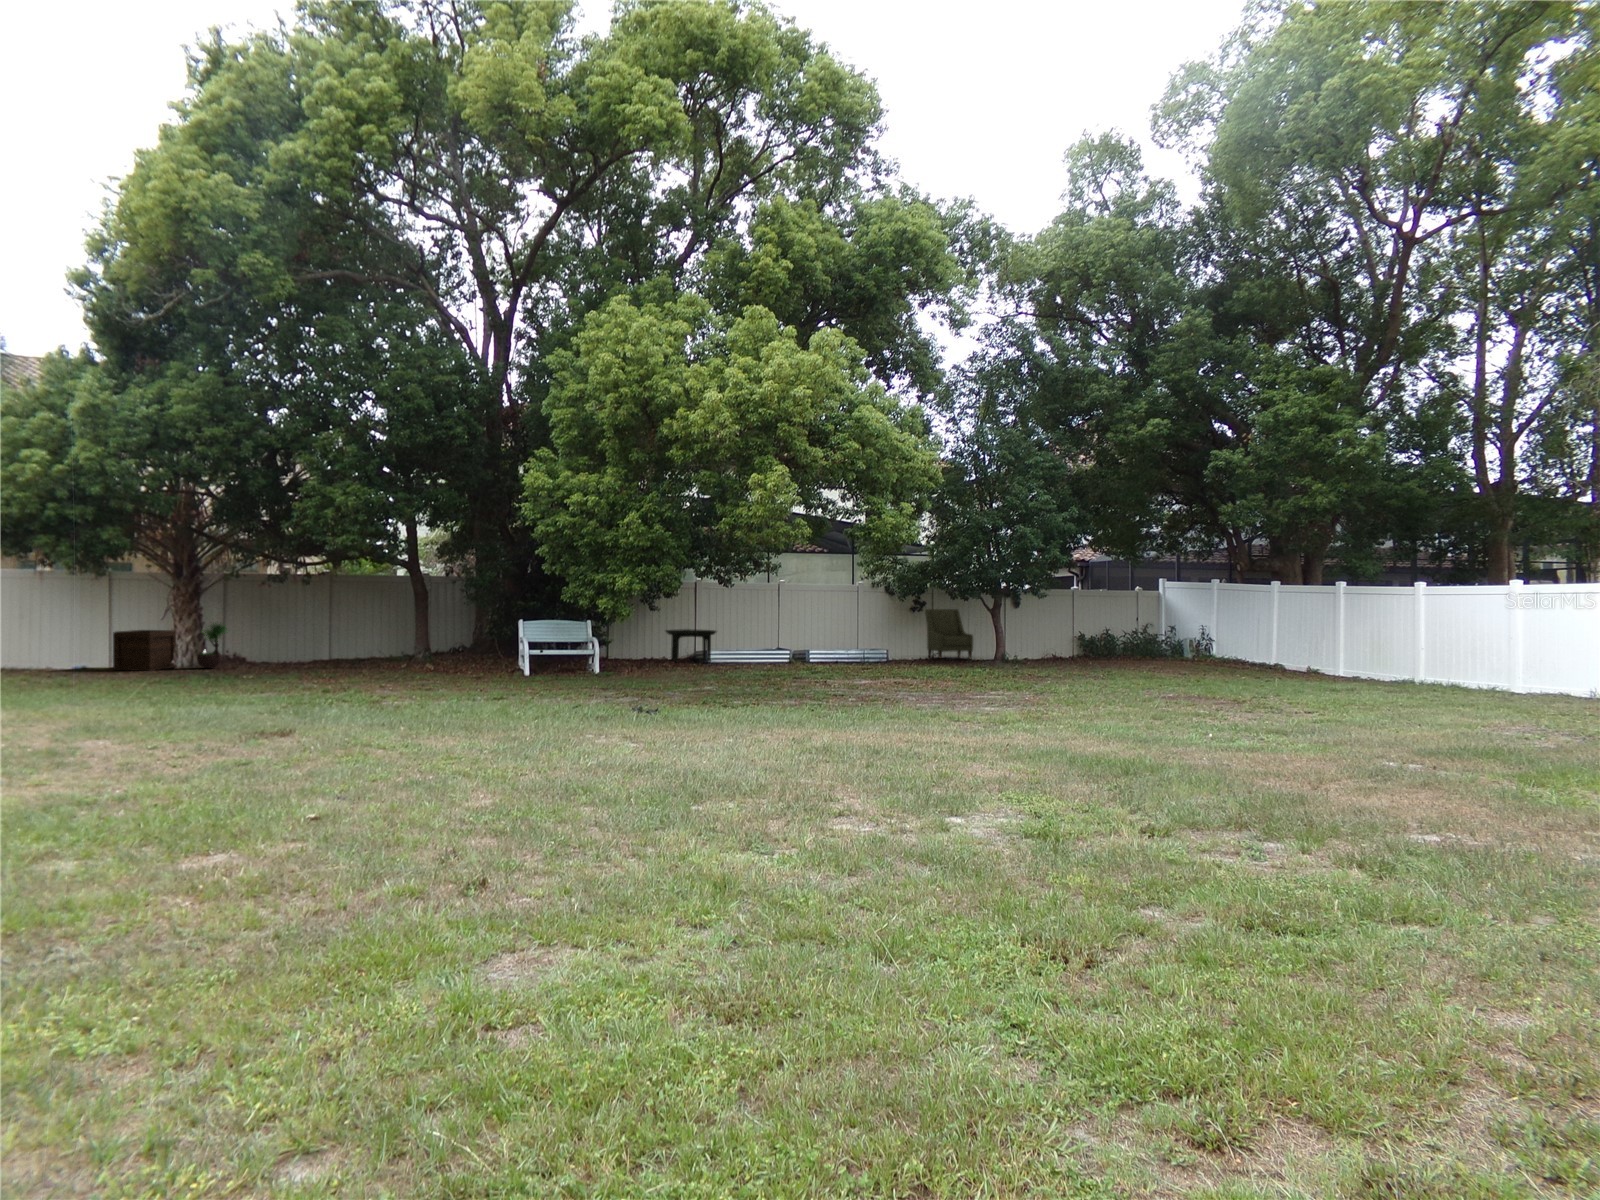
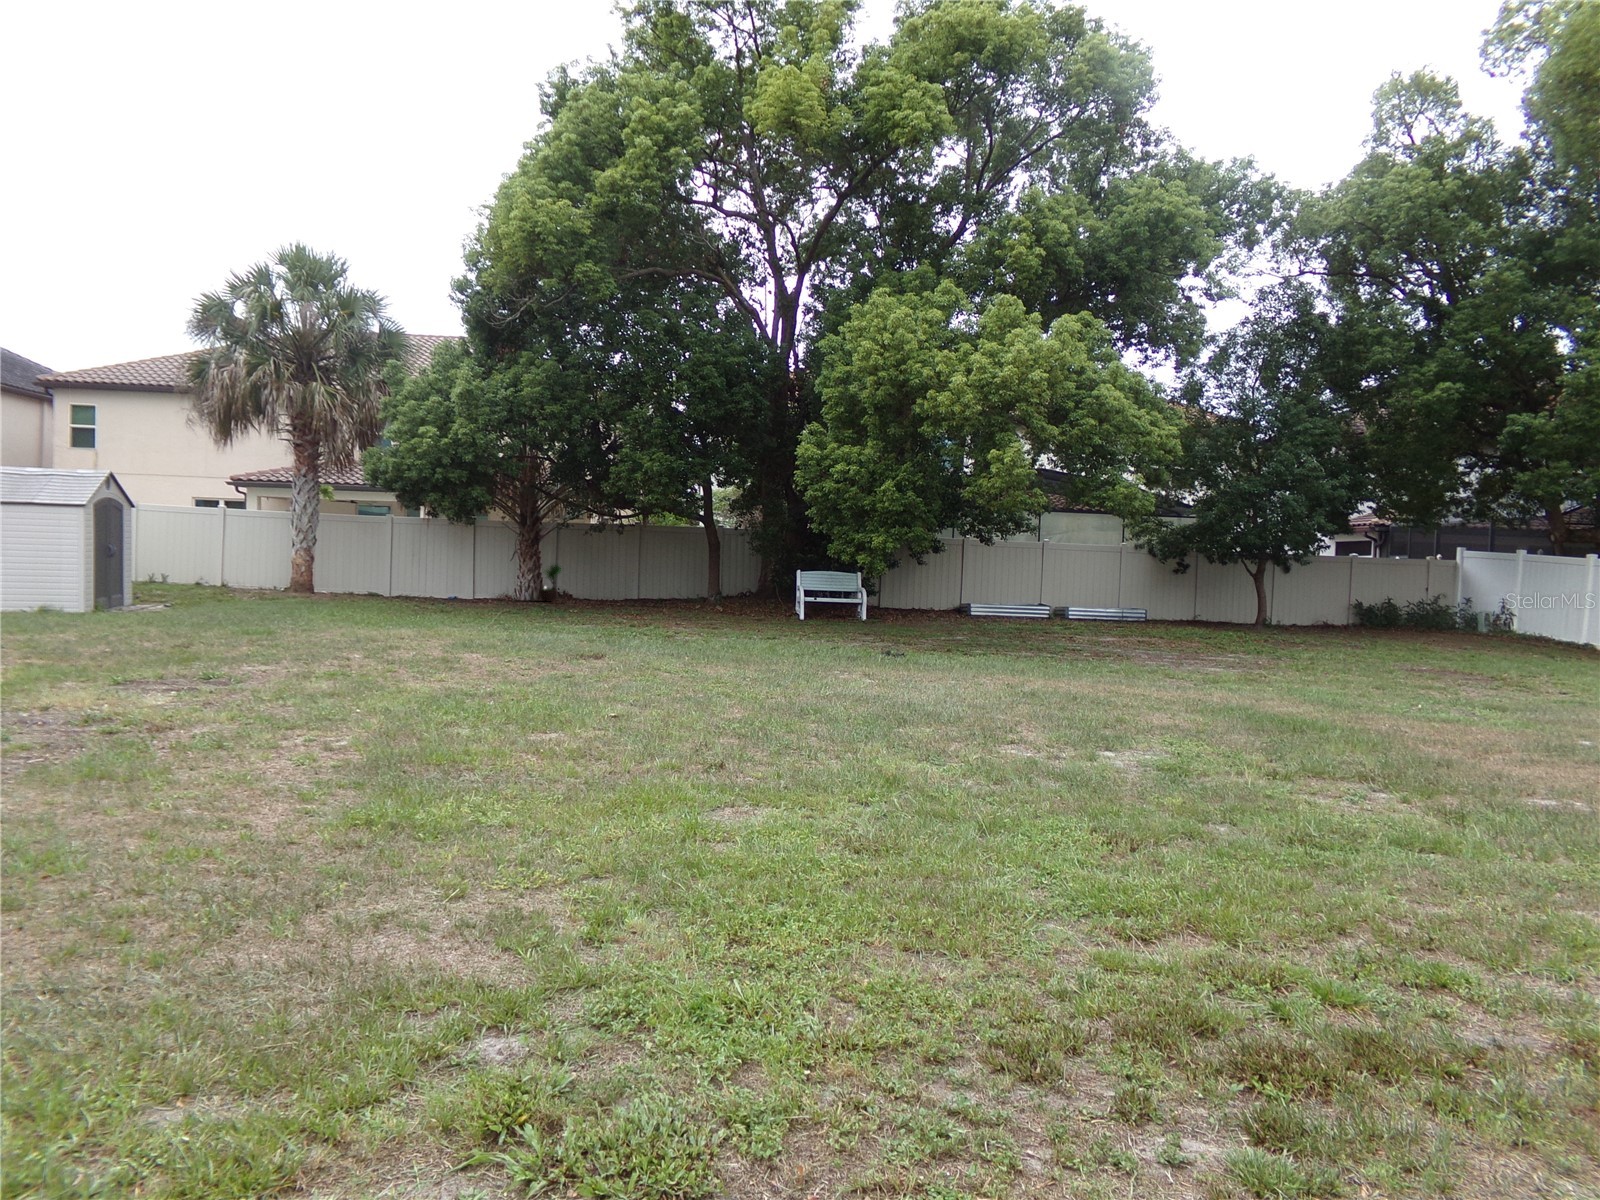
chair: present [925,609,973,659] -> none [1195,572,1244,625]
round table: present [666,629,716,663] -> none [927,583,977,616]
wooden crate: present [113,630,177,671] -> none [480,568,525,602]

